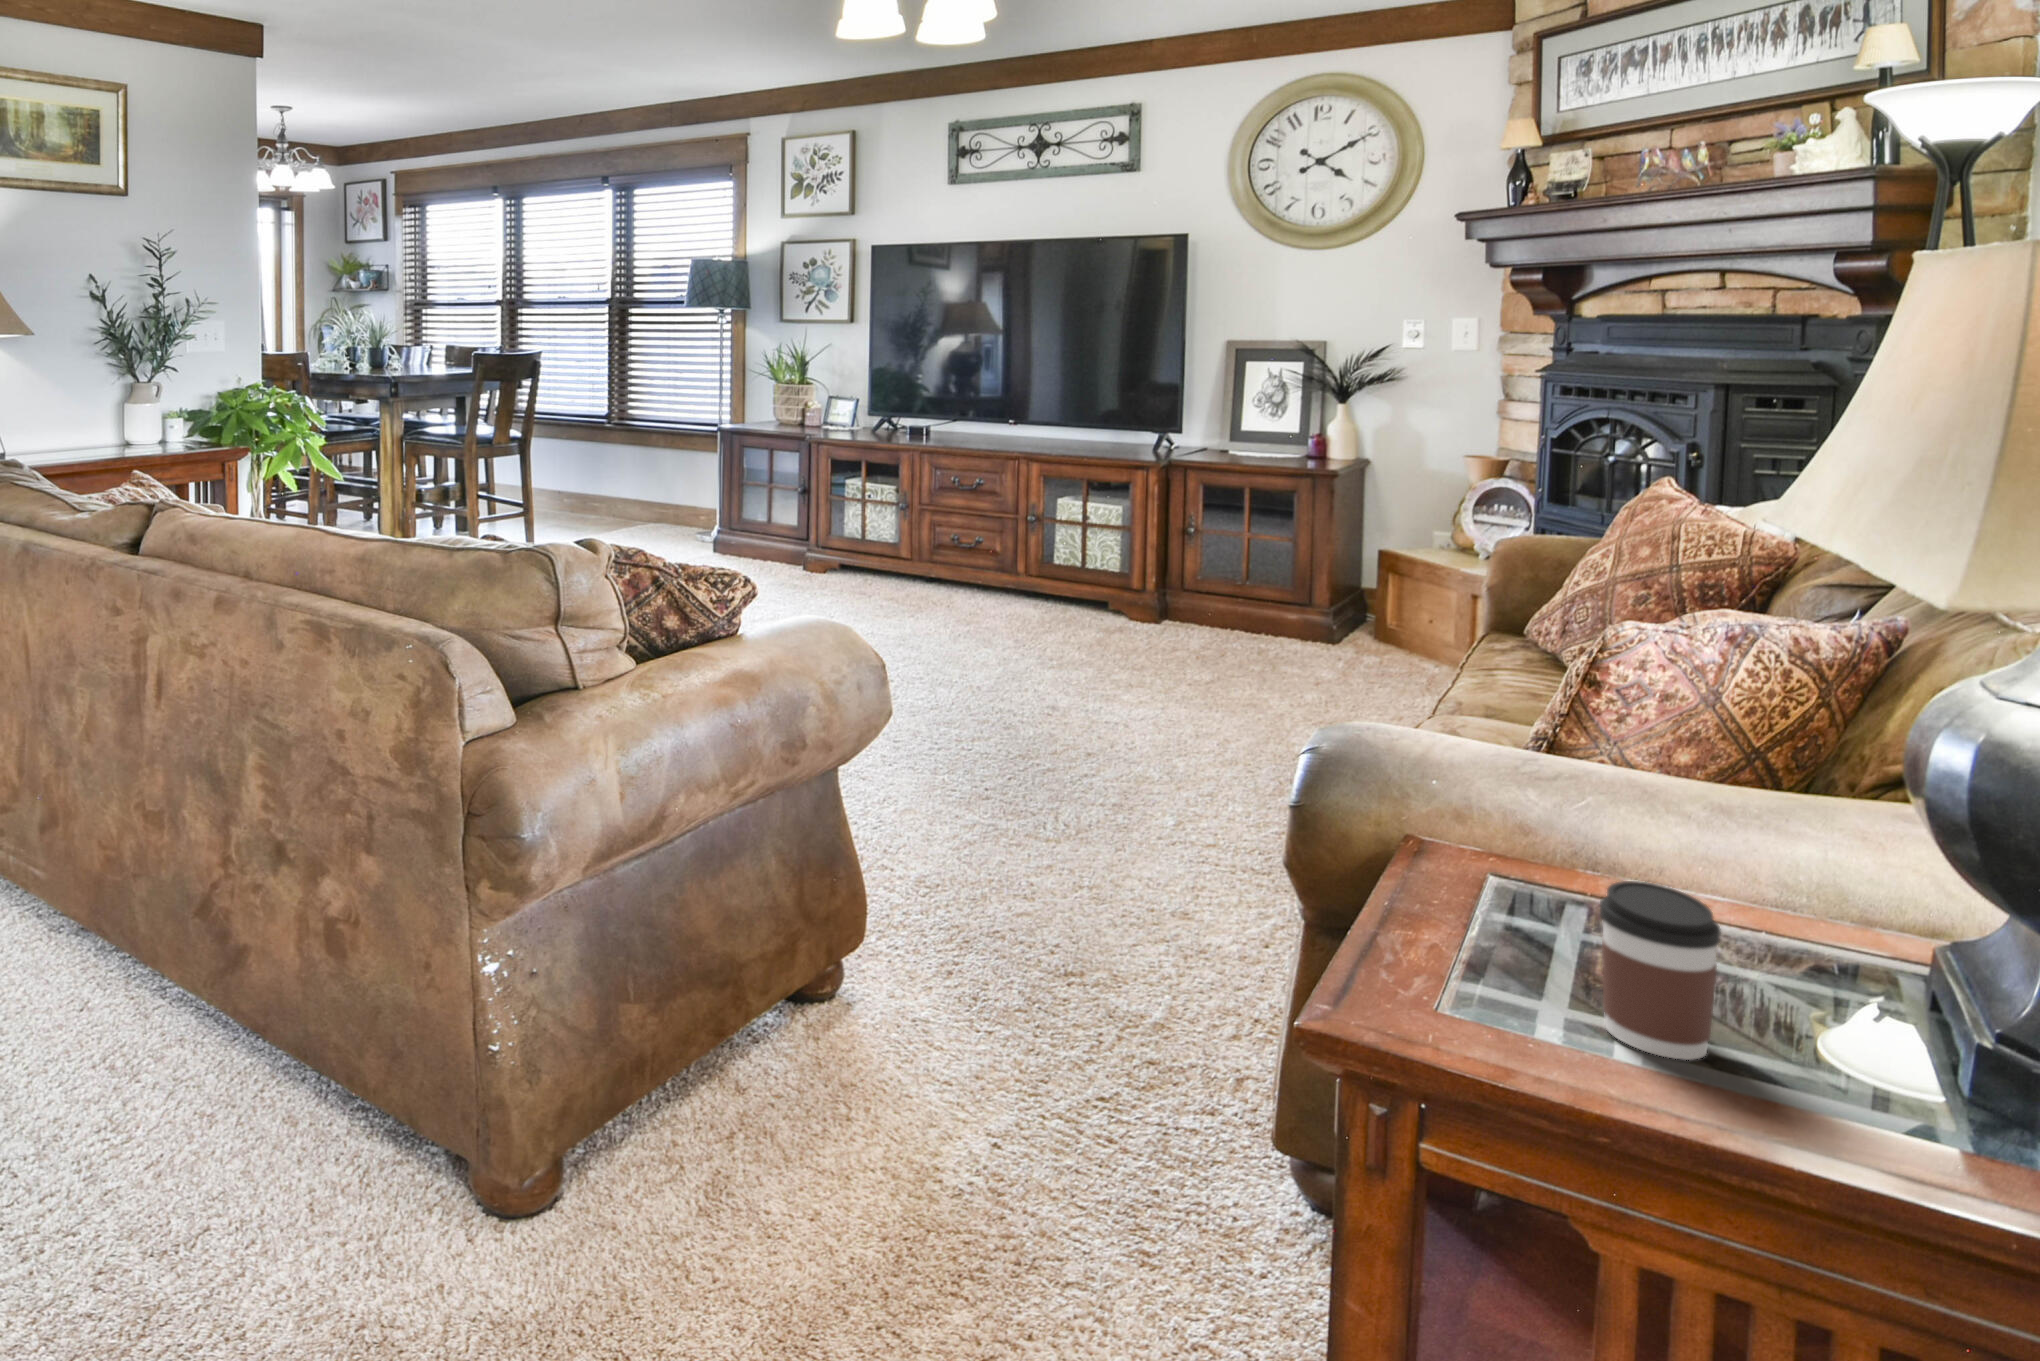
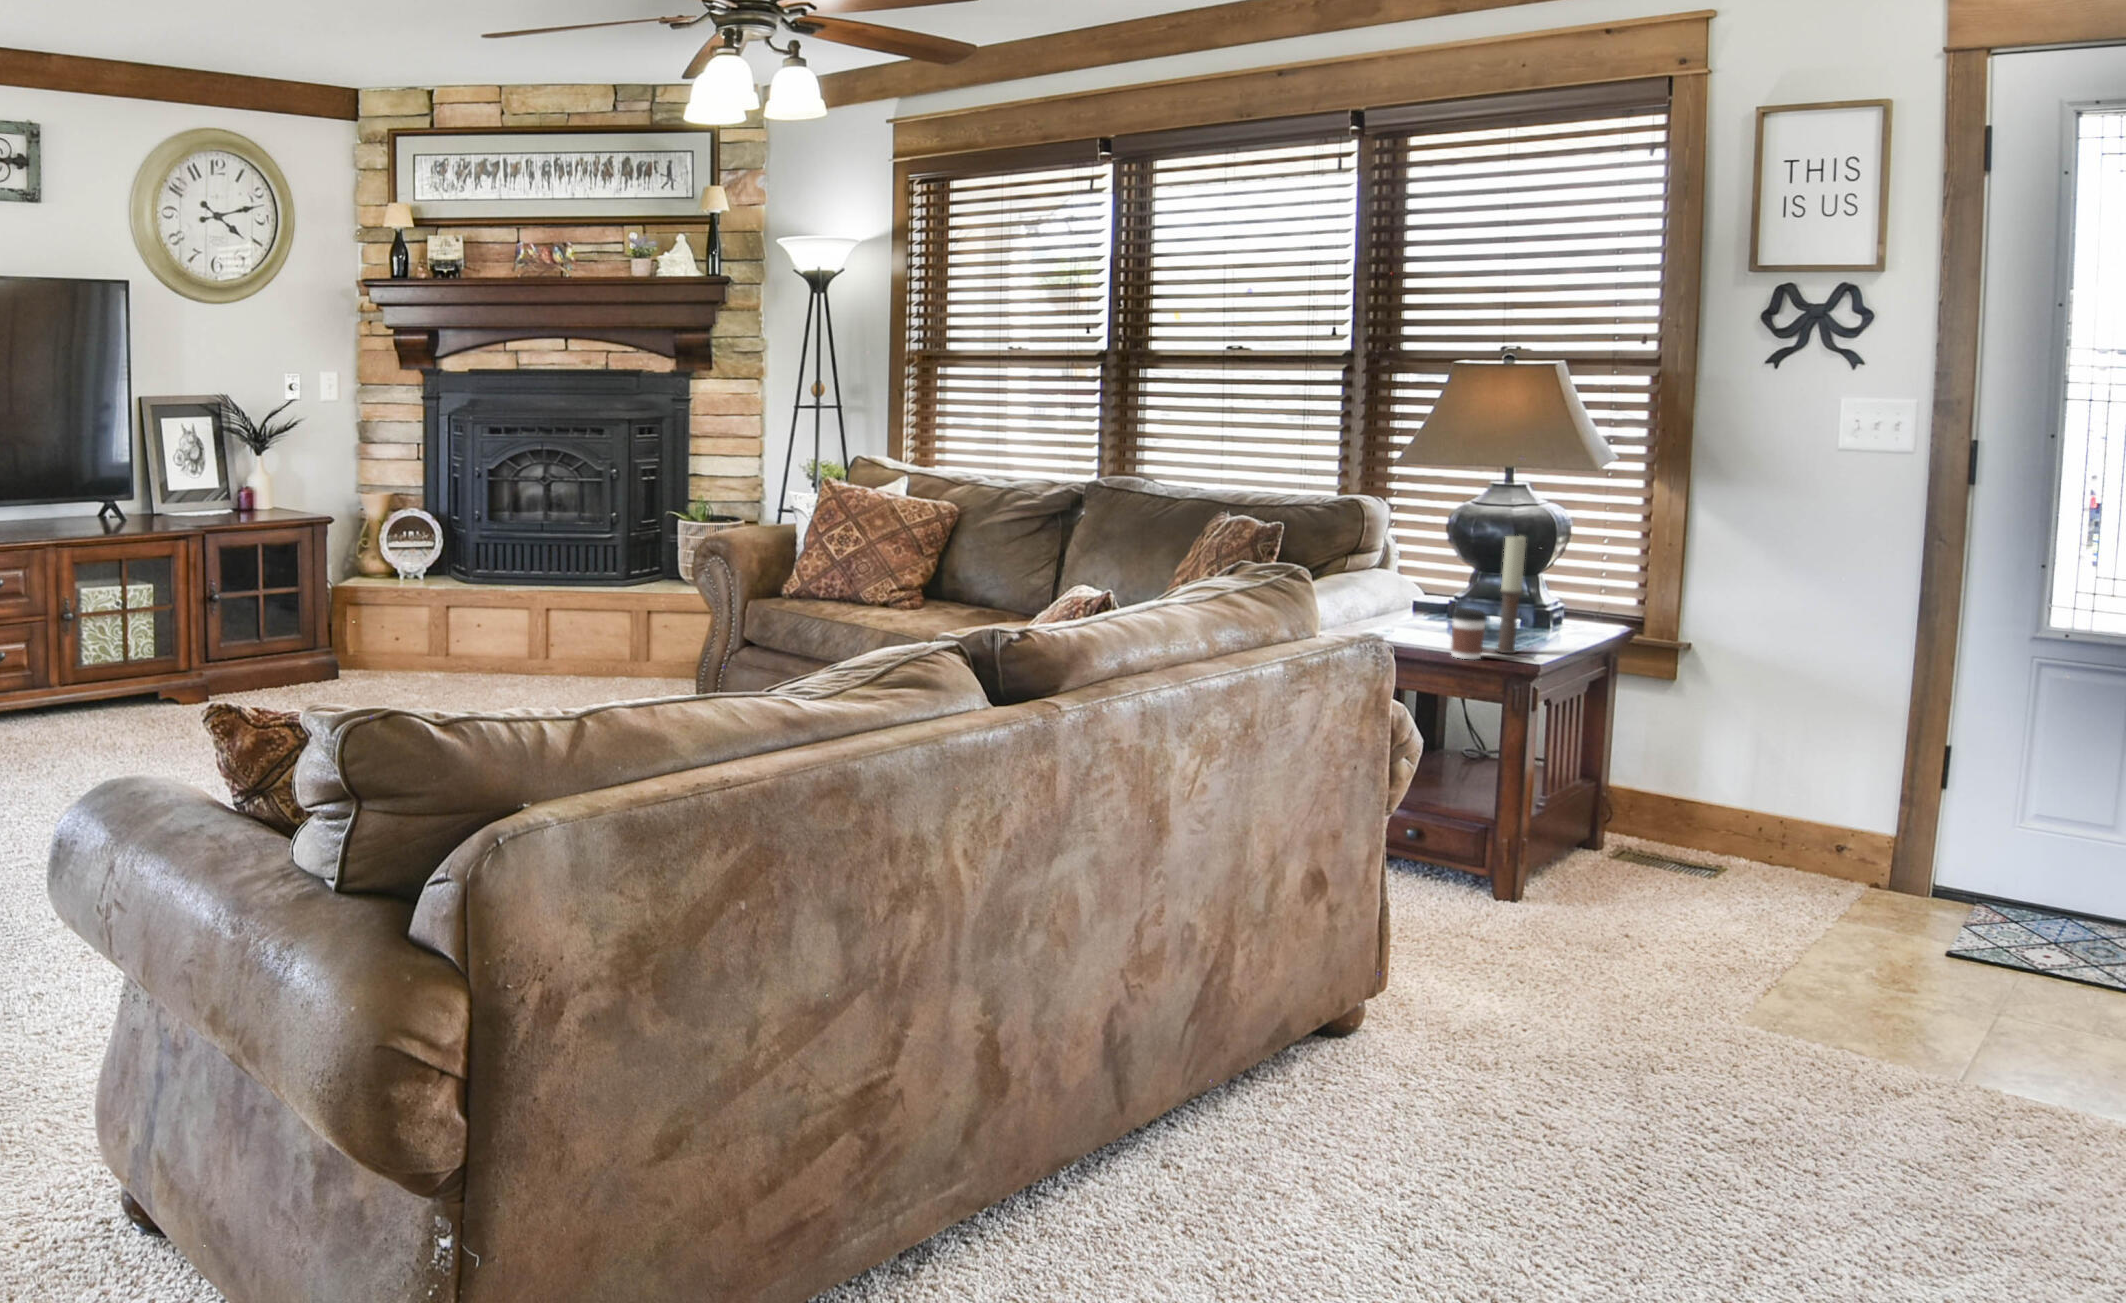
candle: none [1843,725,1950,1137] -> present [1496,535,1526,653]

